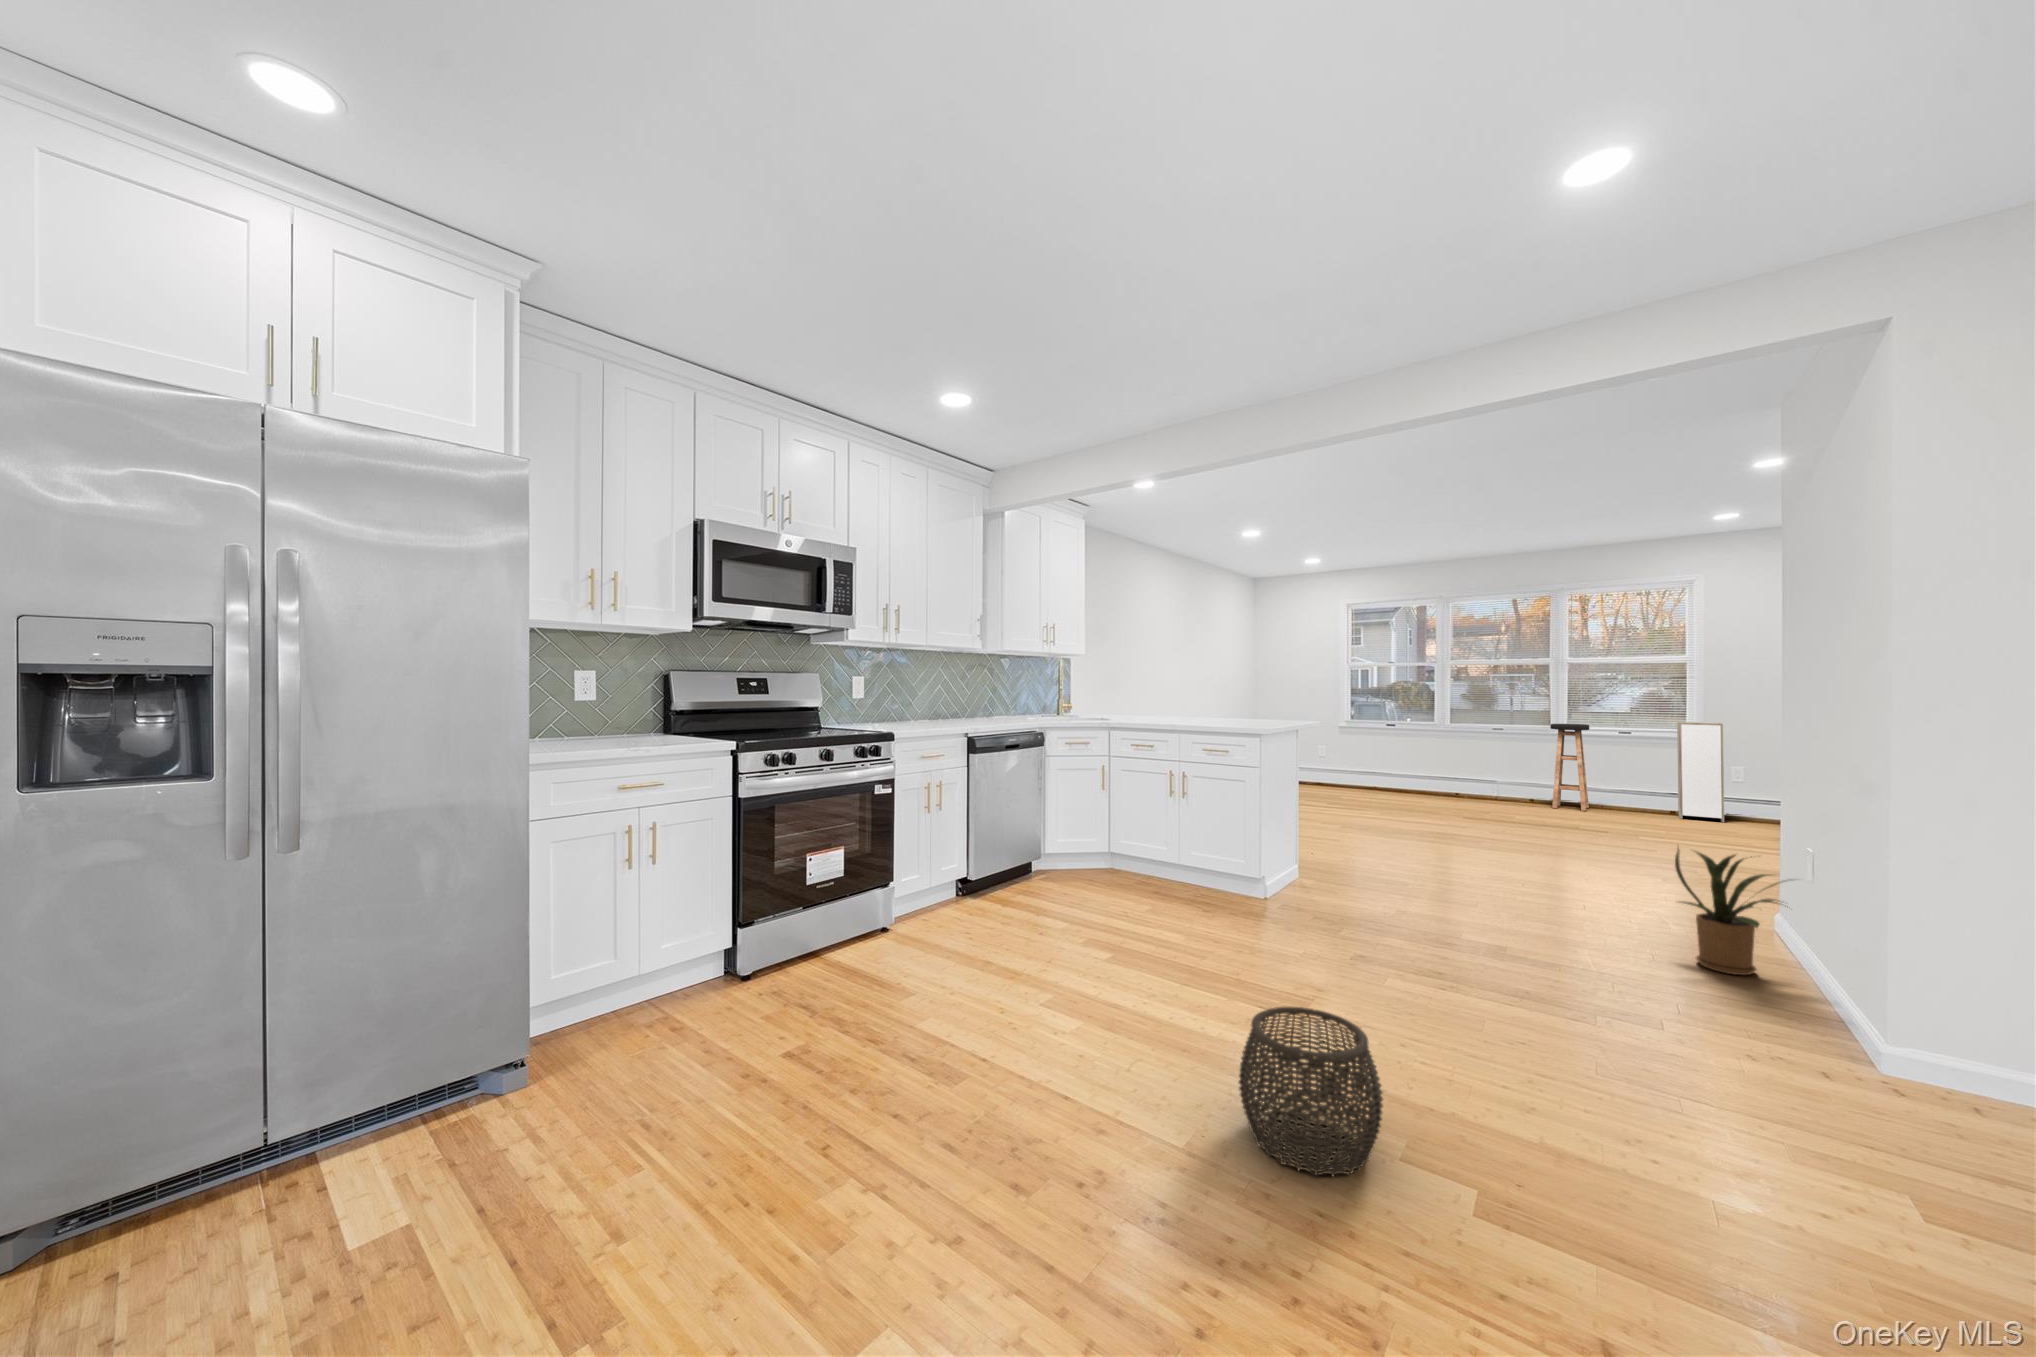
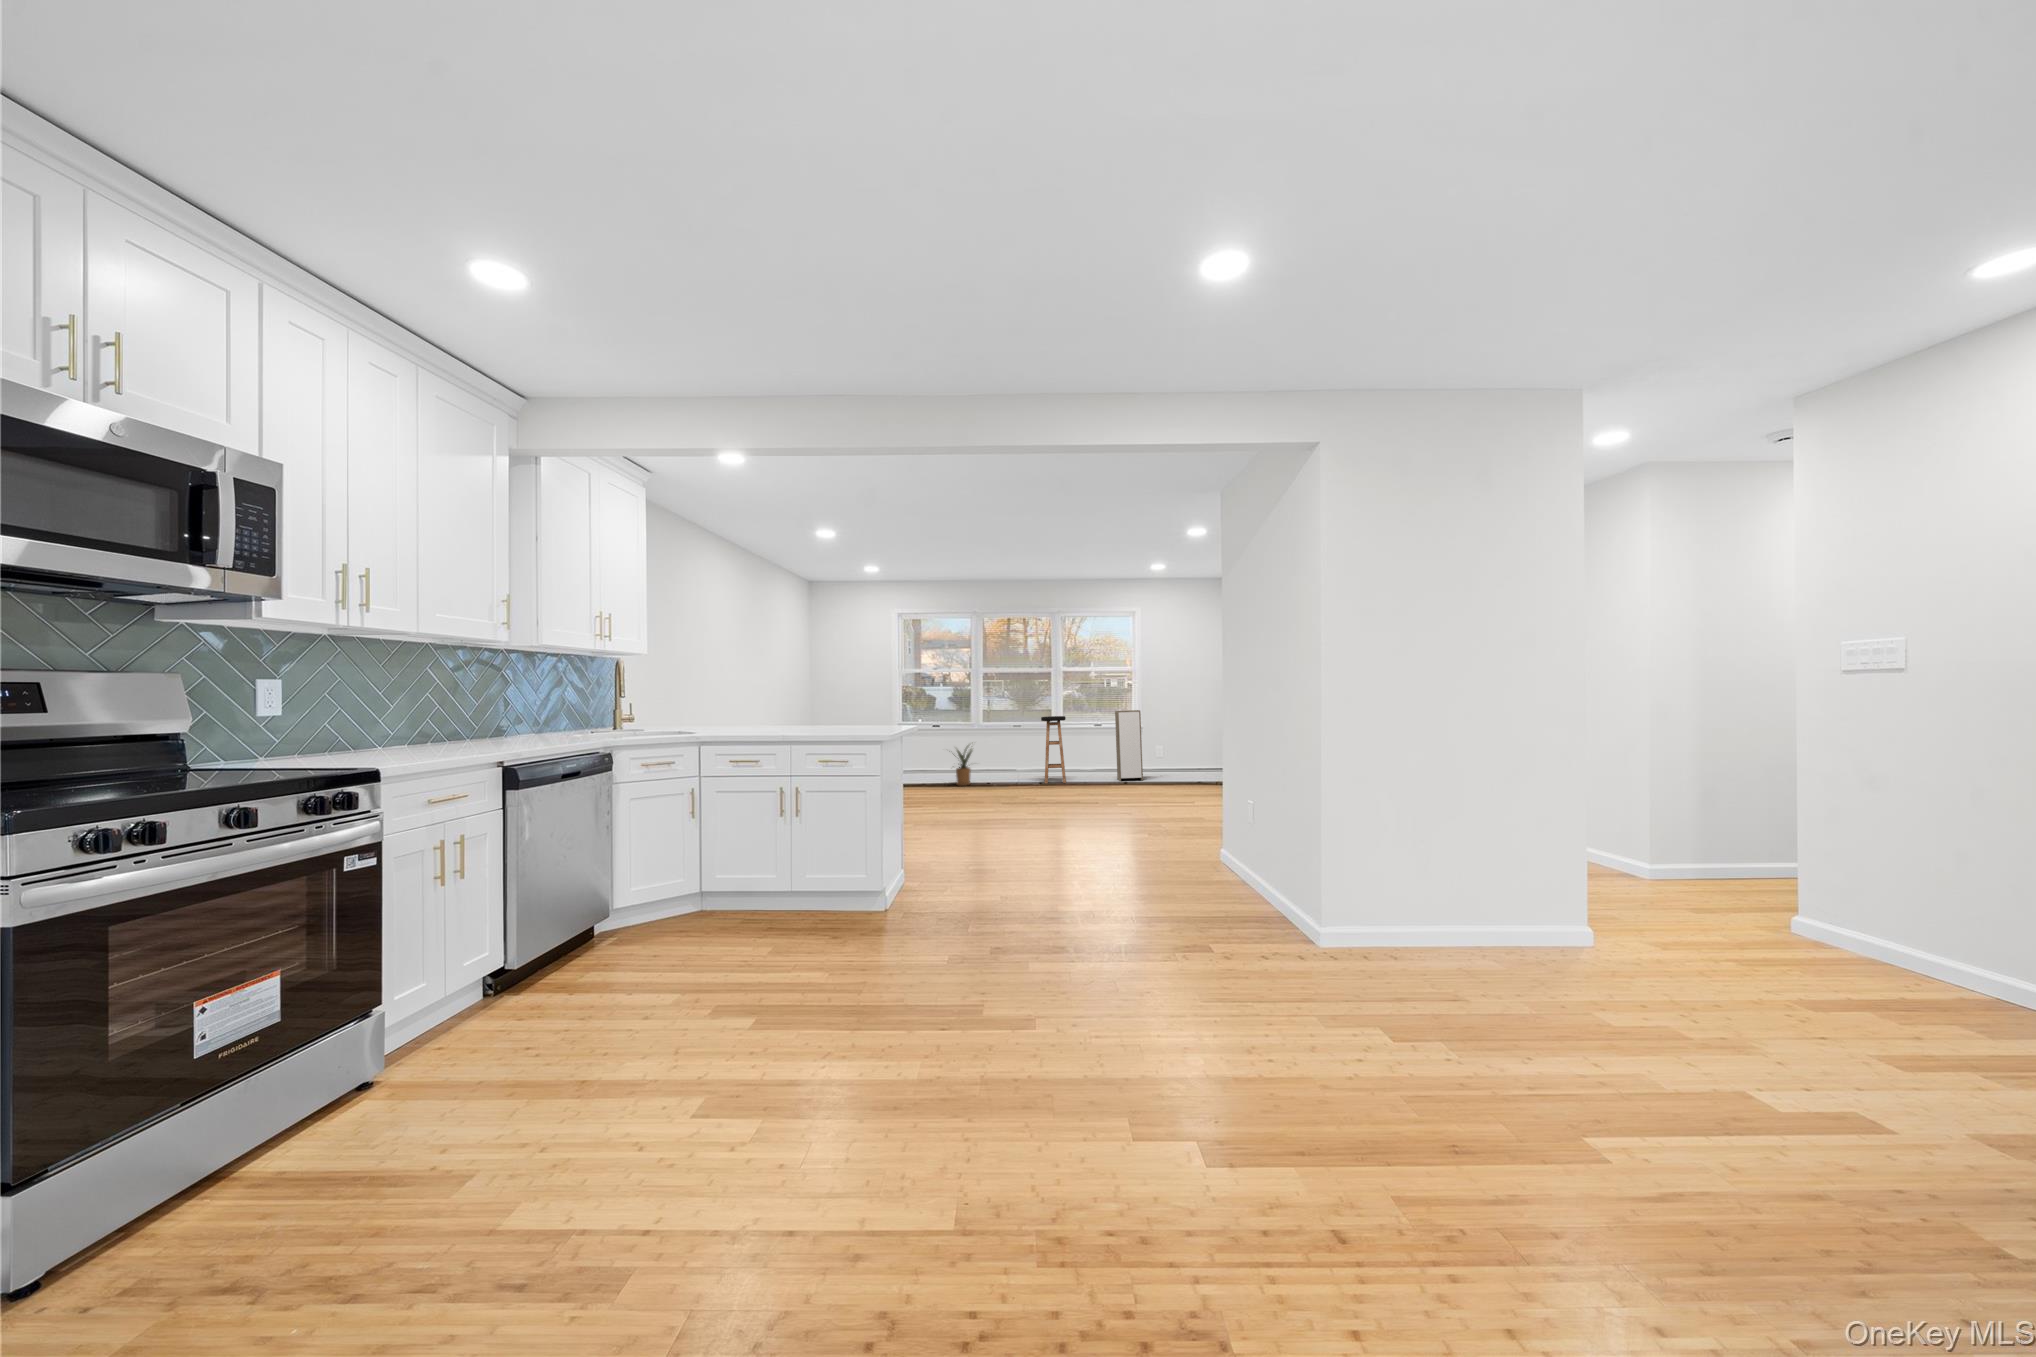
house plant: present [1675,845,1788,975] -> present [954,746,972,786]
woven basket: present [1239,1007,1383,1177] -> none [1012,1005,1157,1192]

